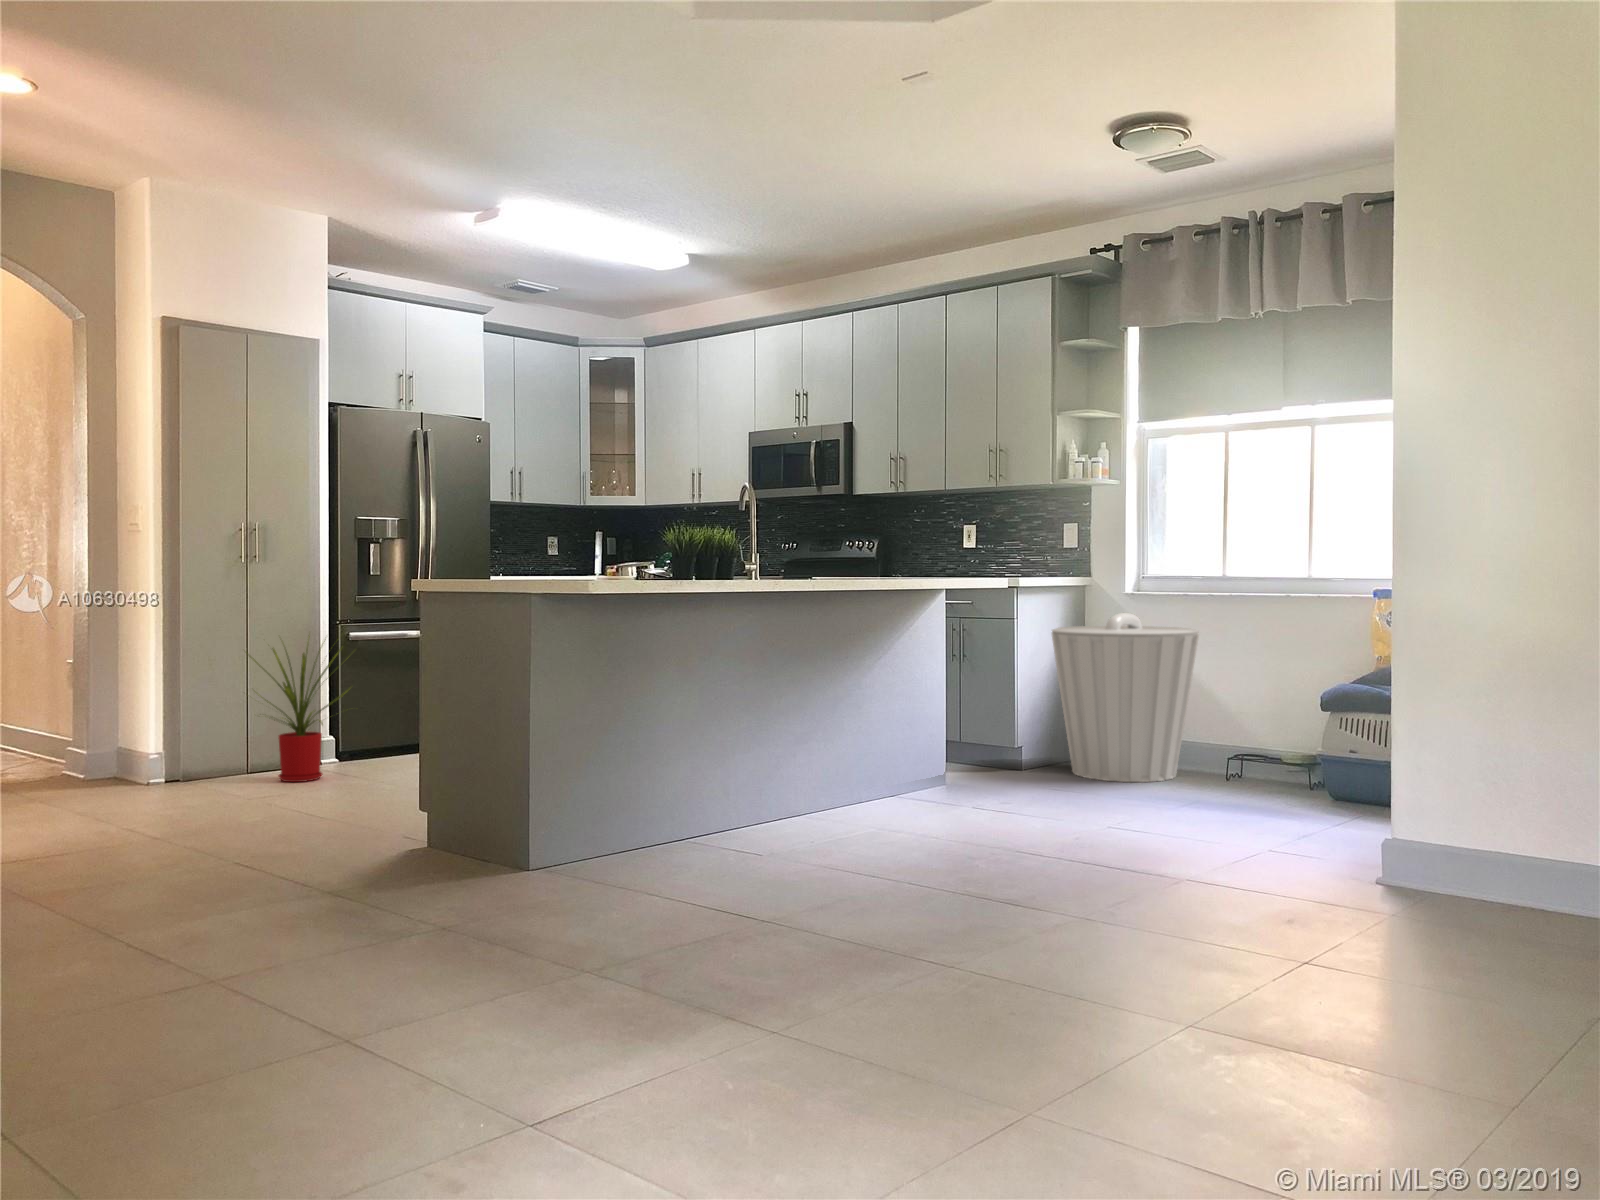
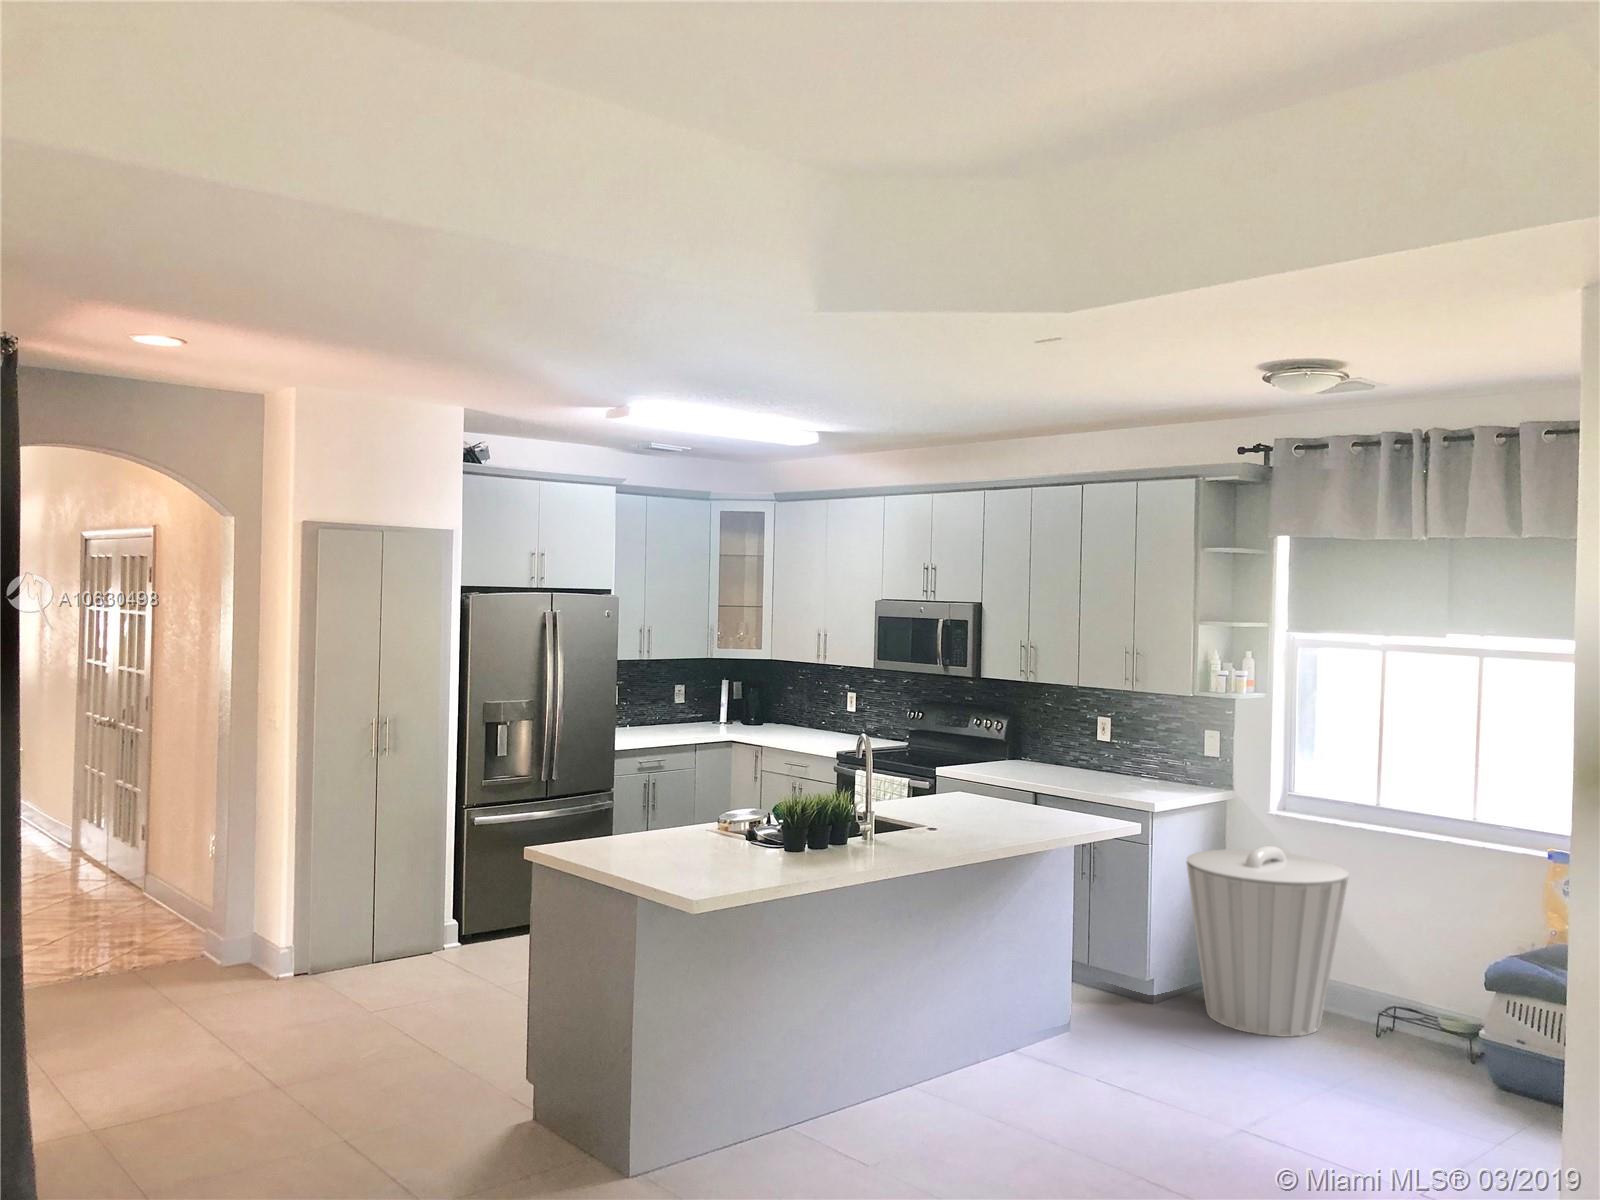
house plant: present [254,636,350,782] -> none [369,827,483,983]

